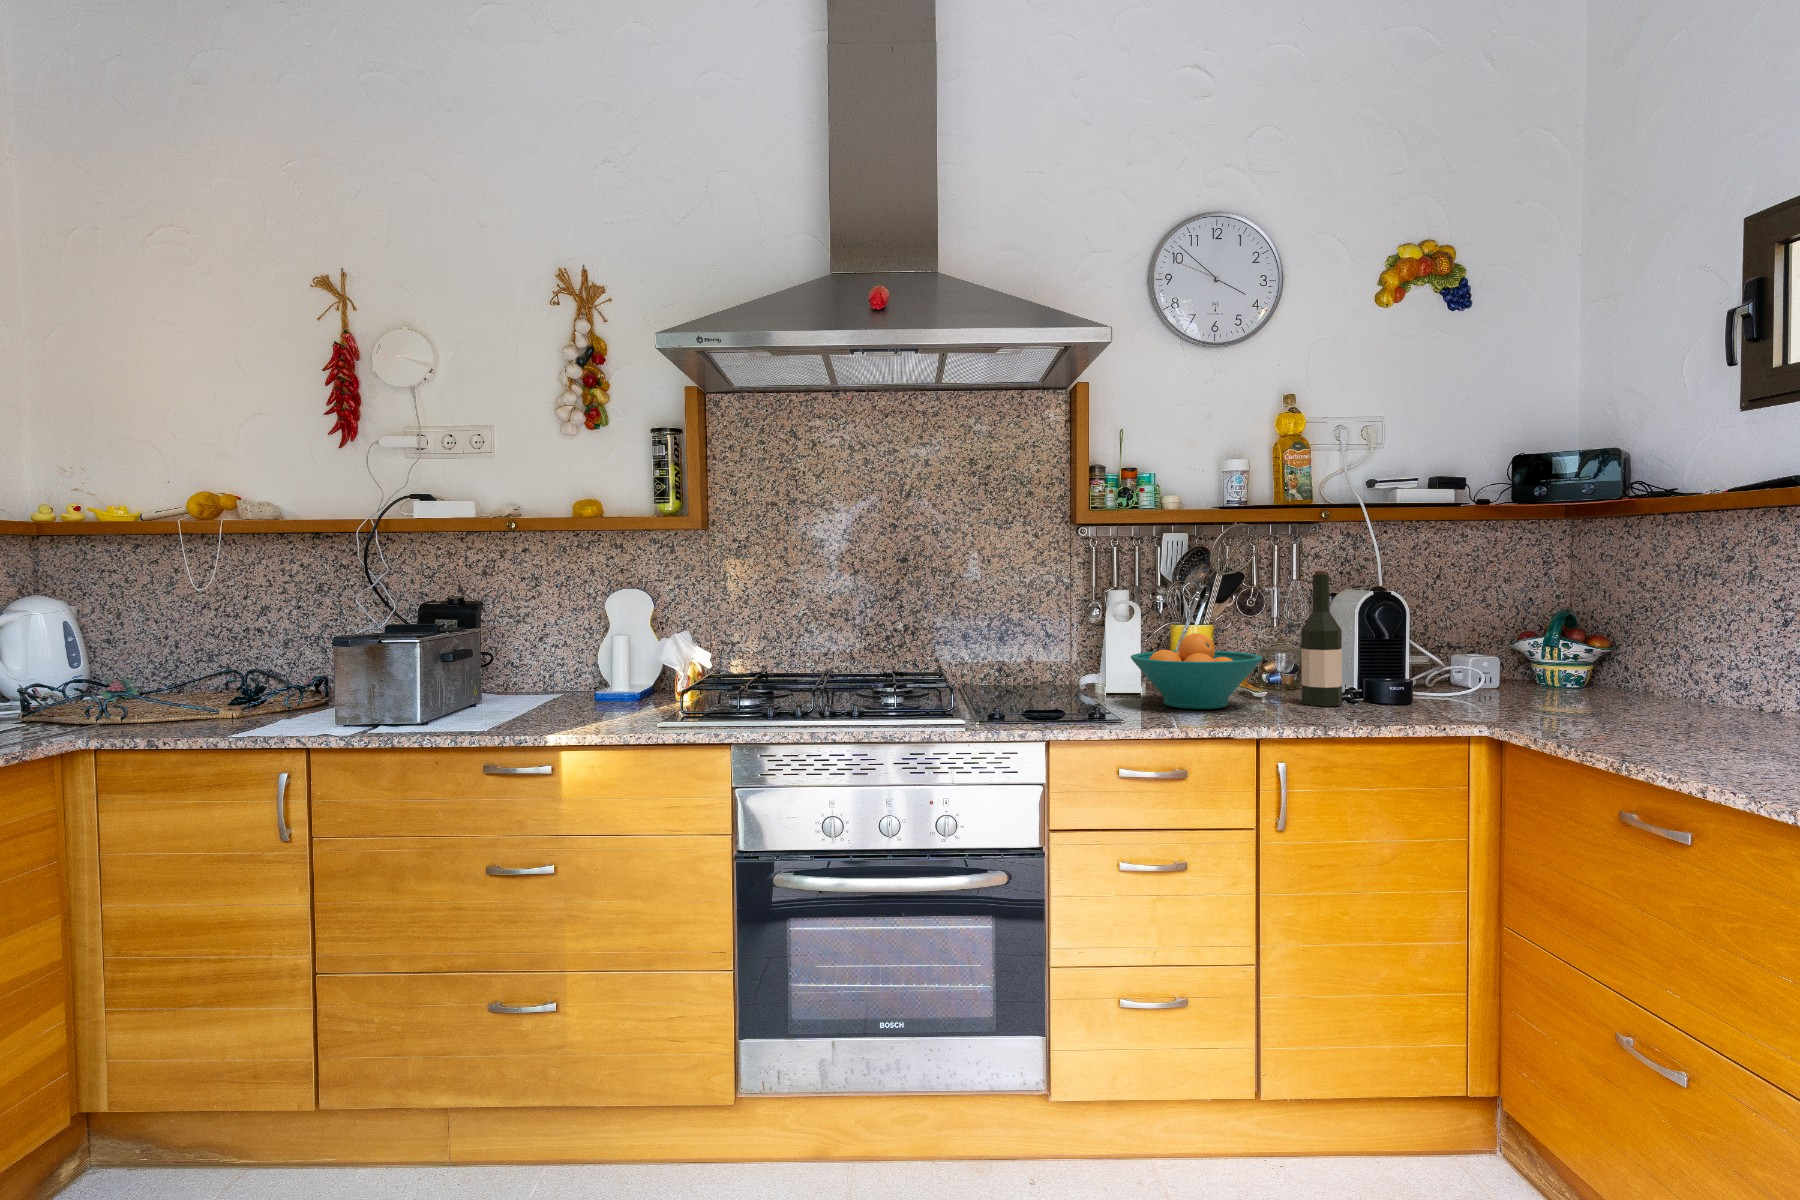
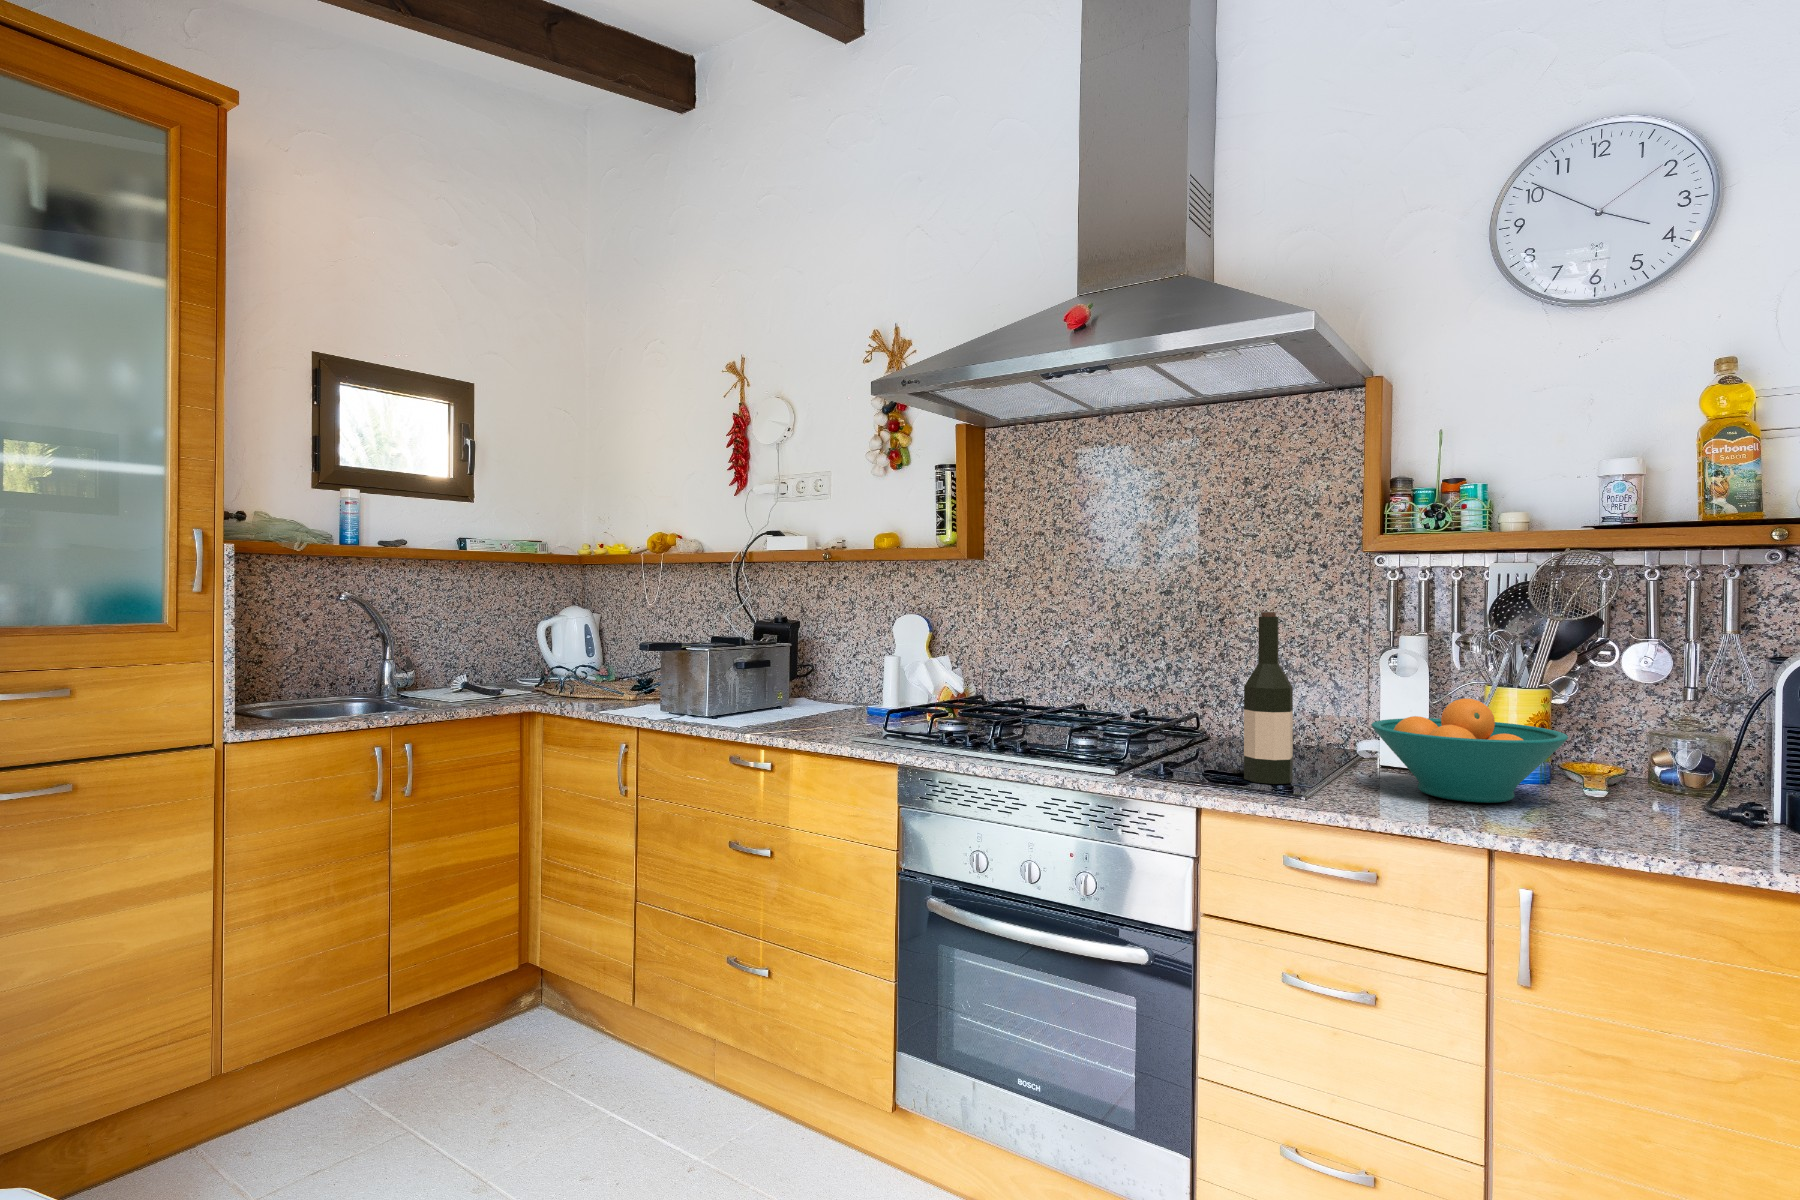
wine bottle: present [1301,571,1342,706] -> present [1244,612,1293,784]

